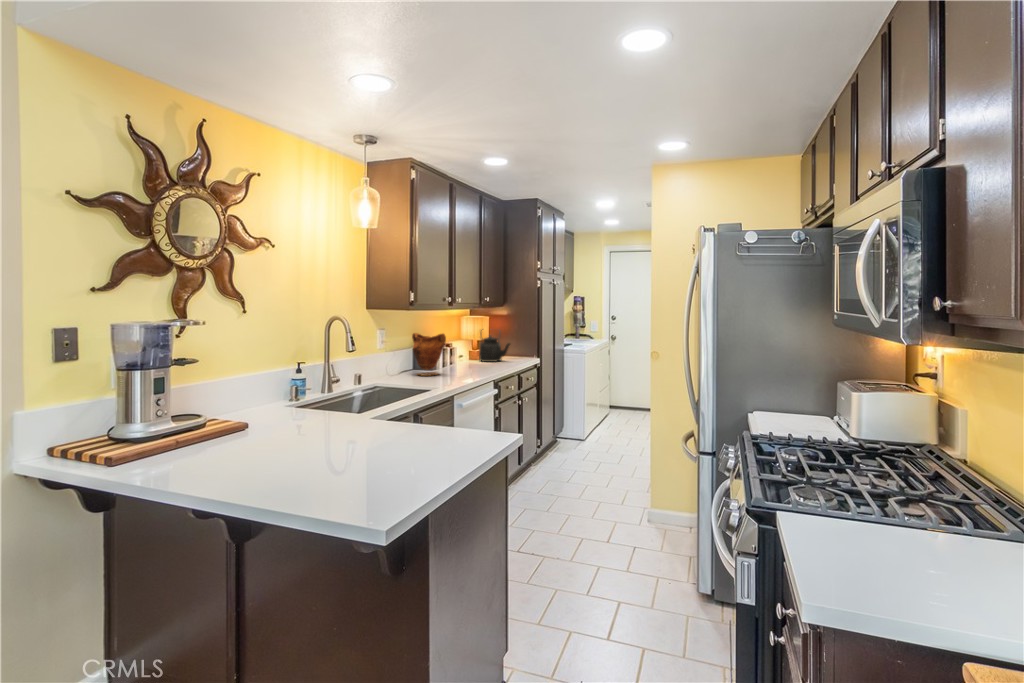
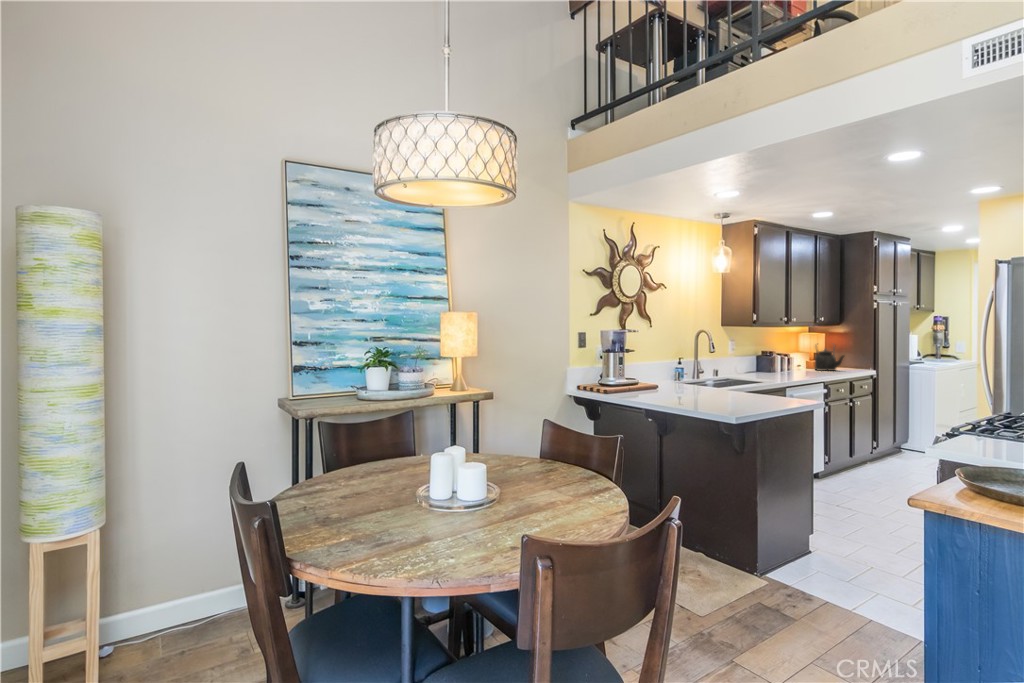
vase: present [412,333,446,376] -> none [754,344,782,375]

